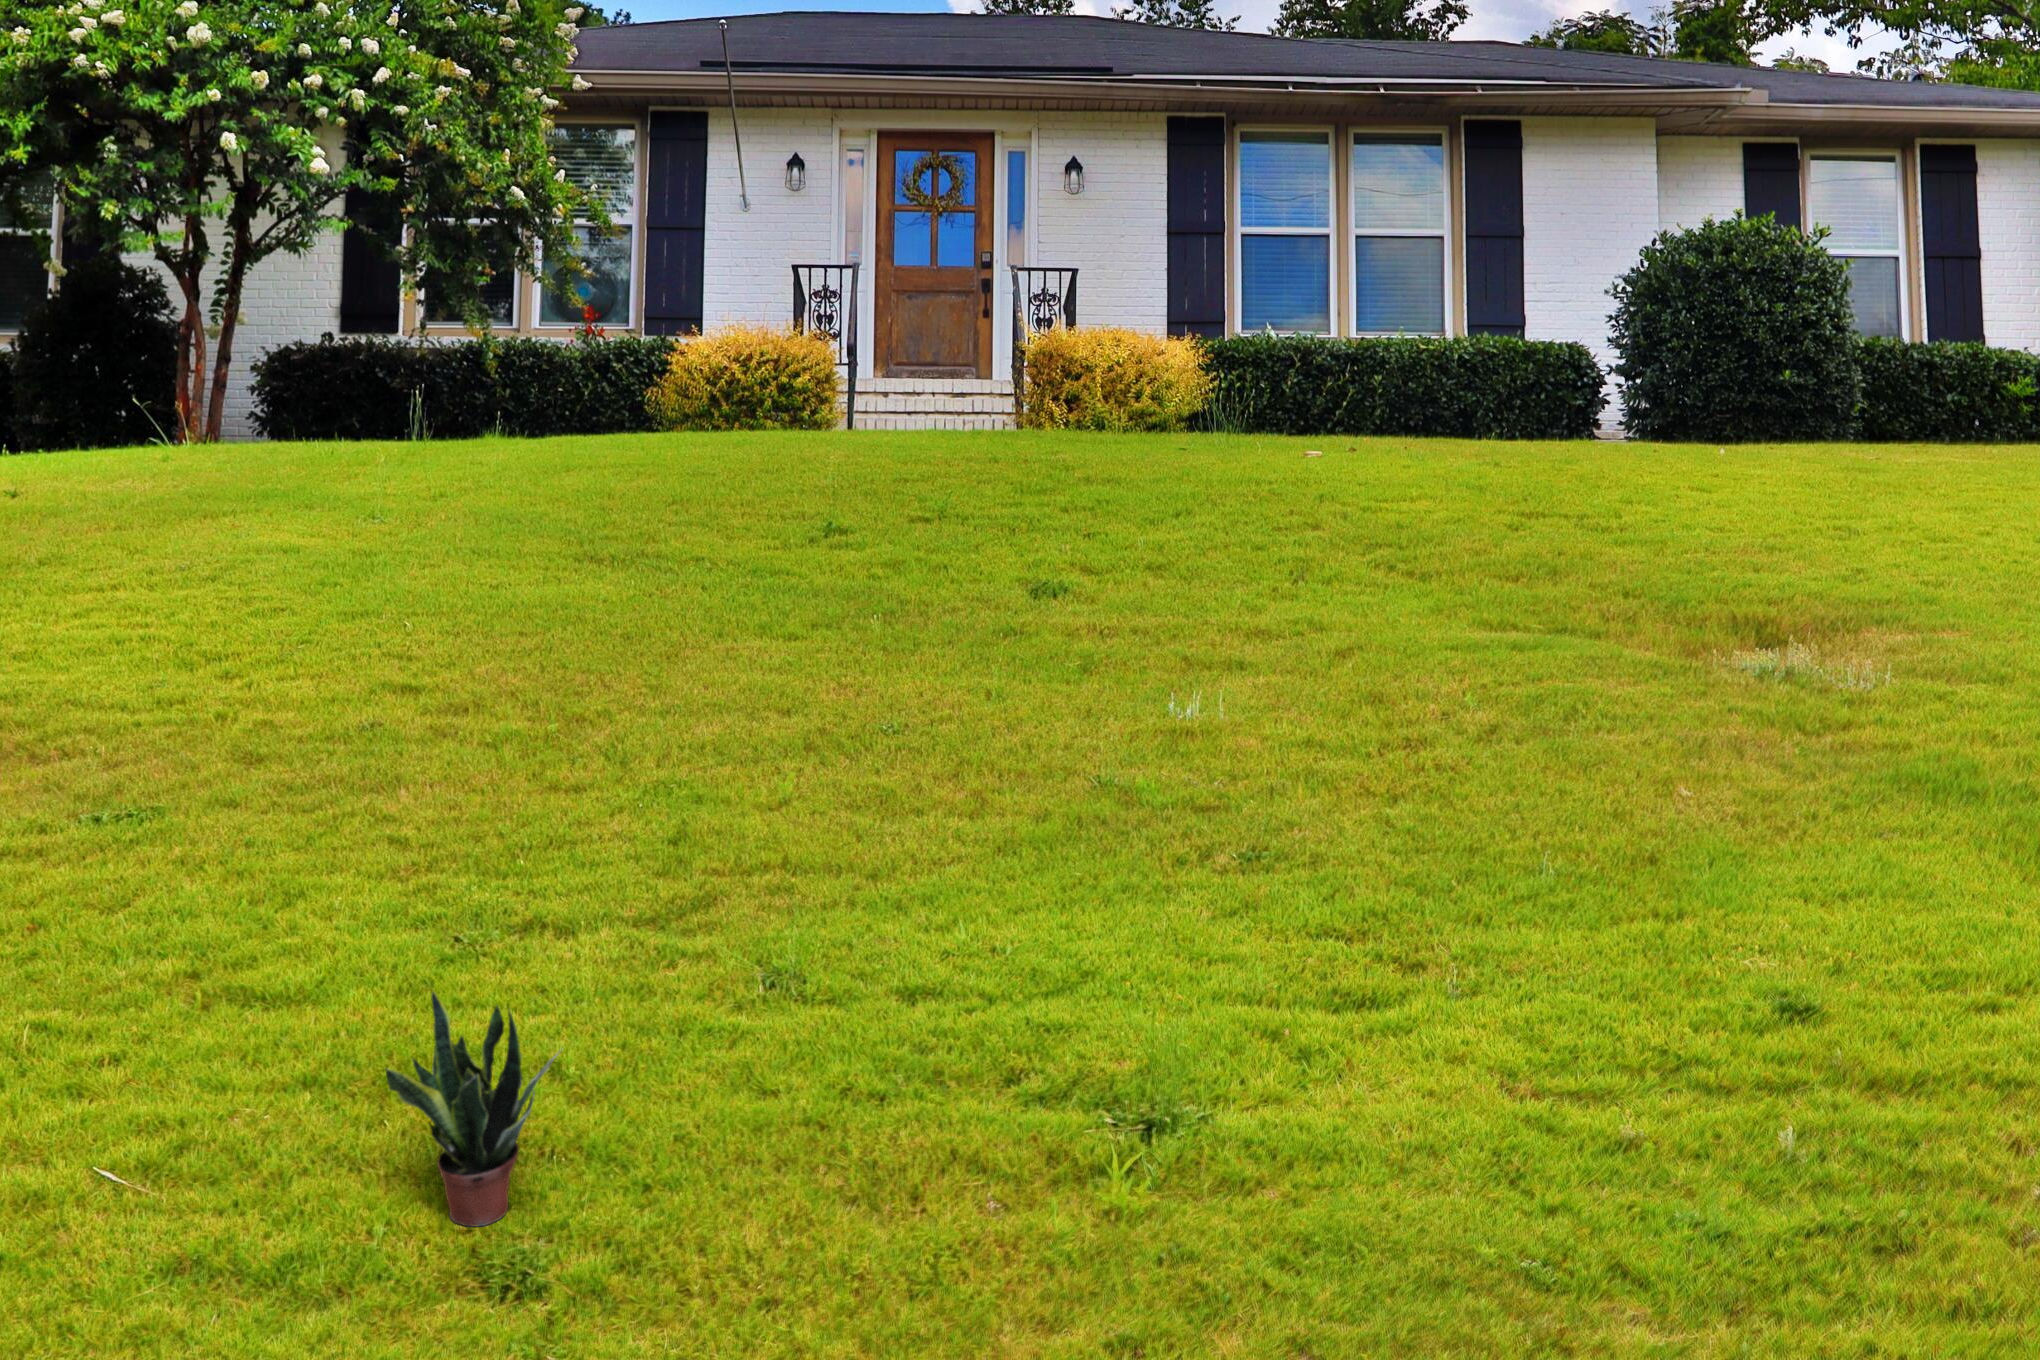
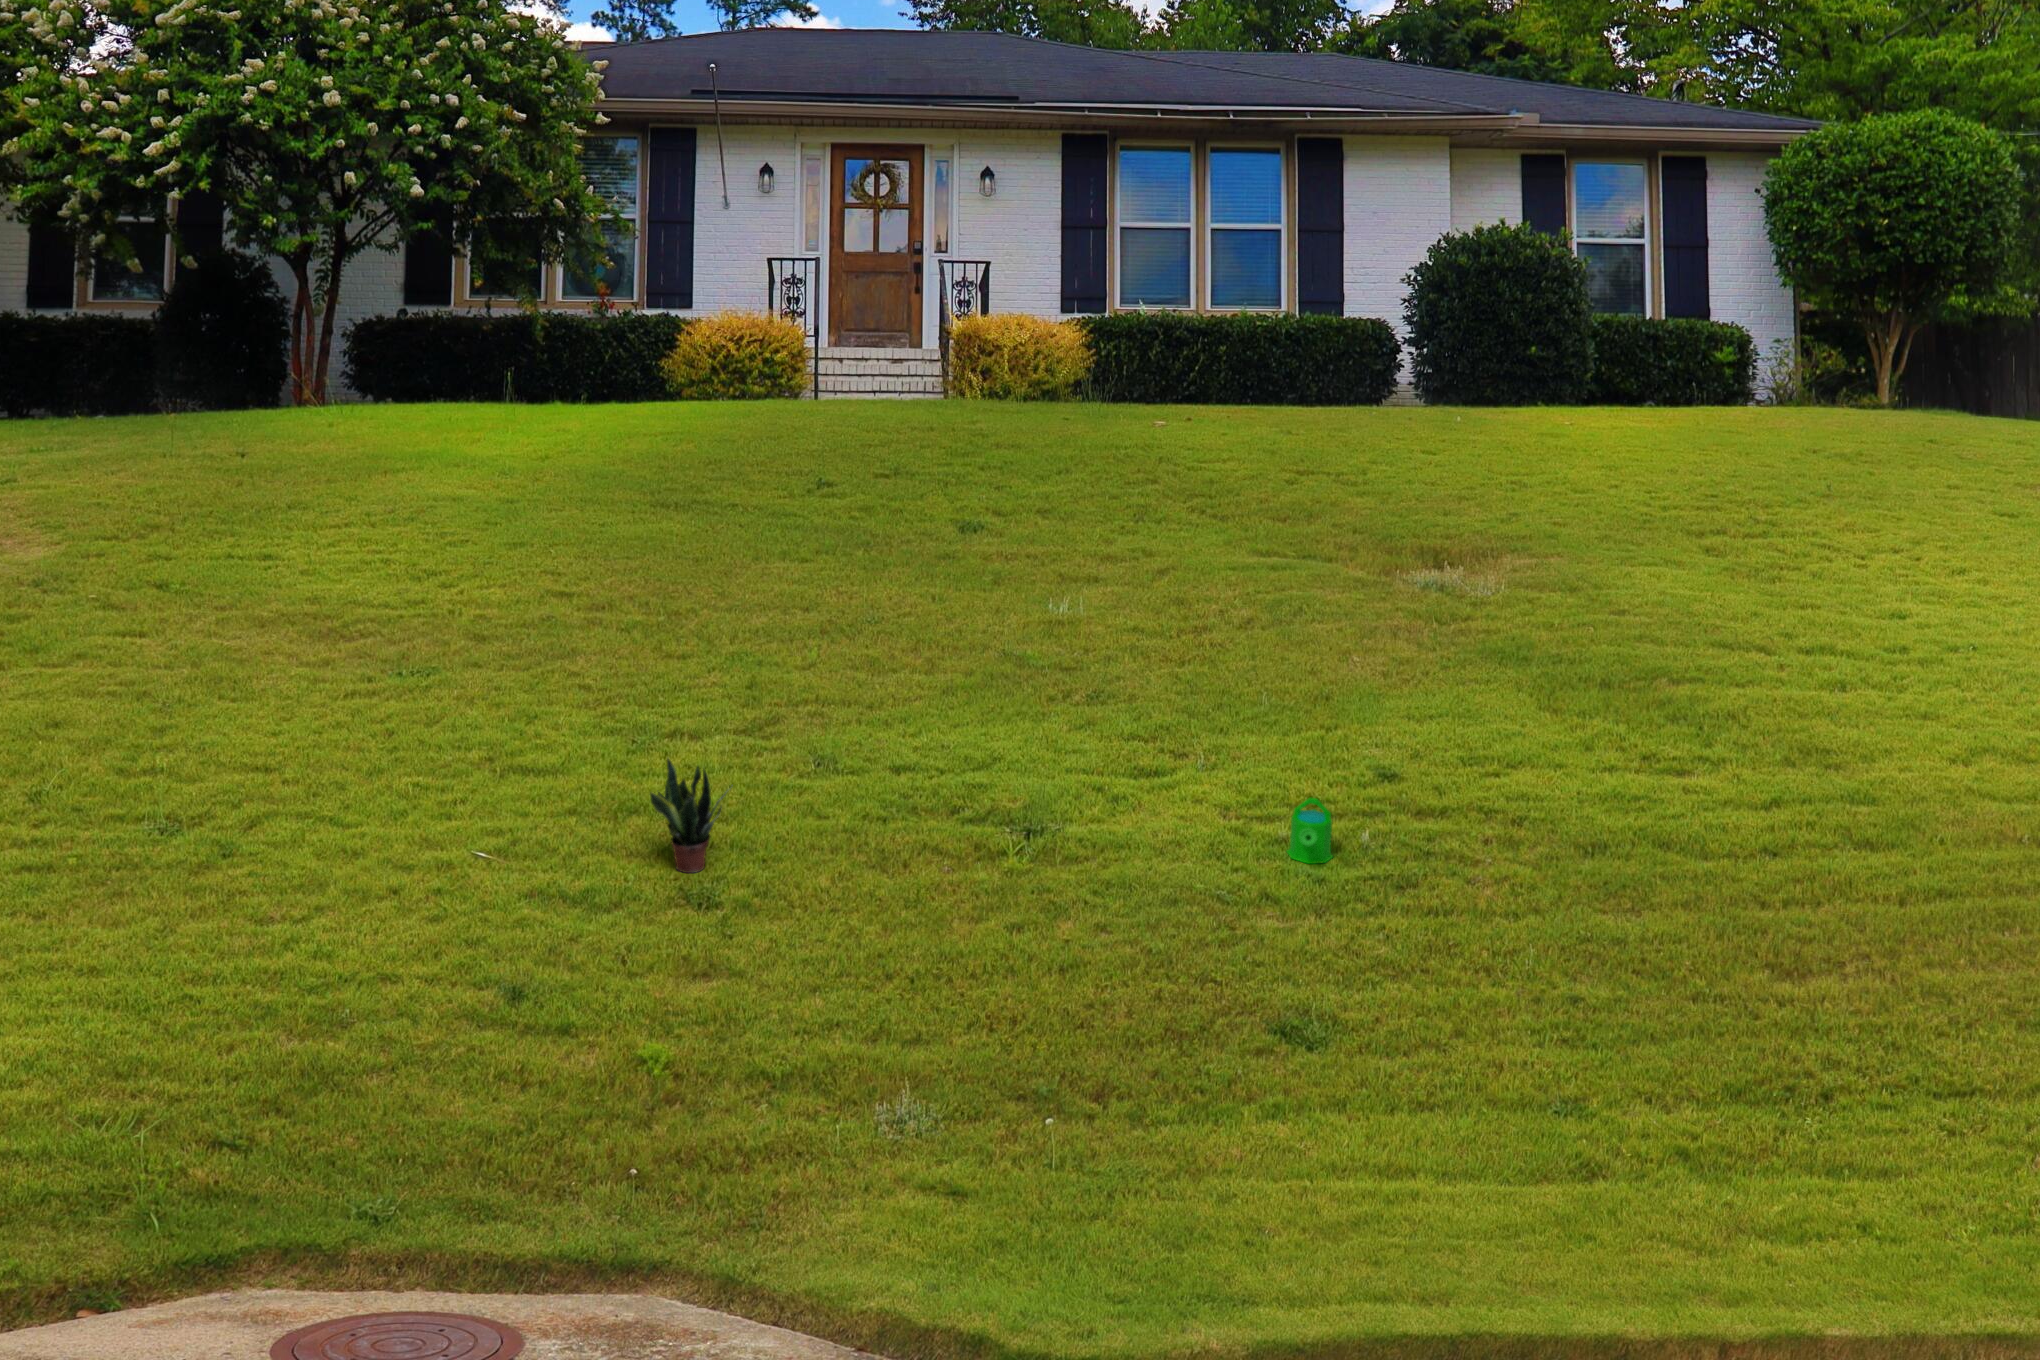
watering can: none [1649,1071,1747,1206] -> present [1287,798,1333,864]

